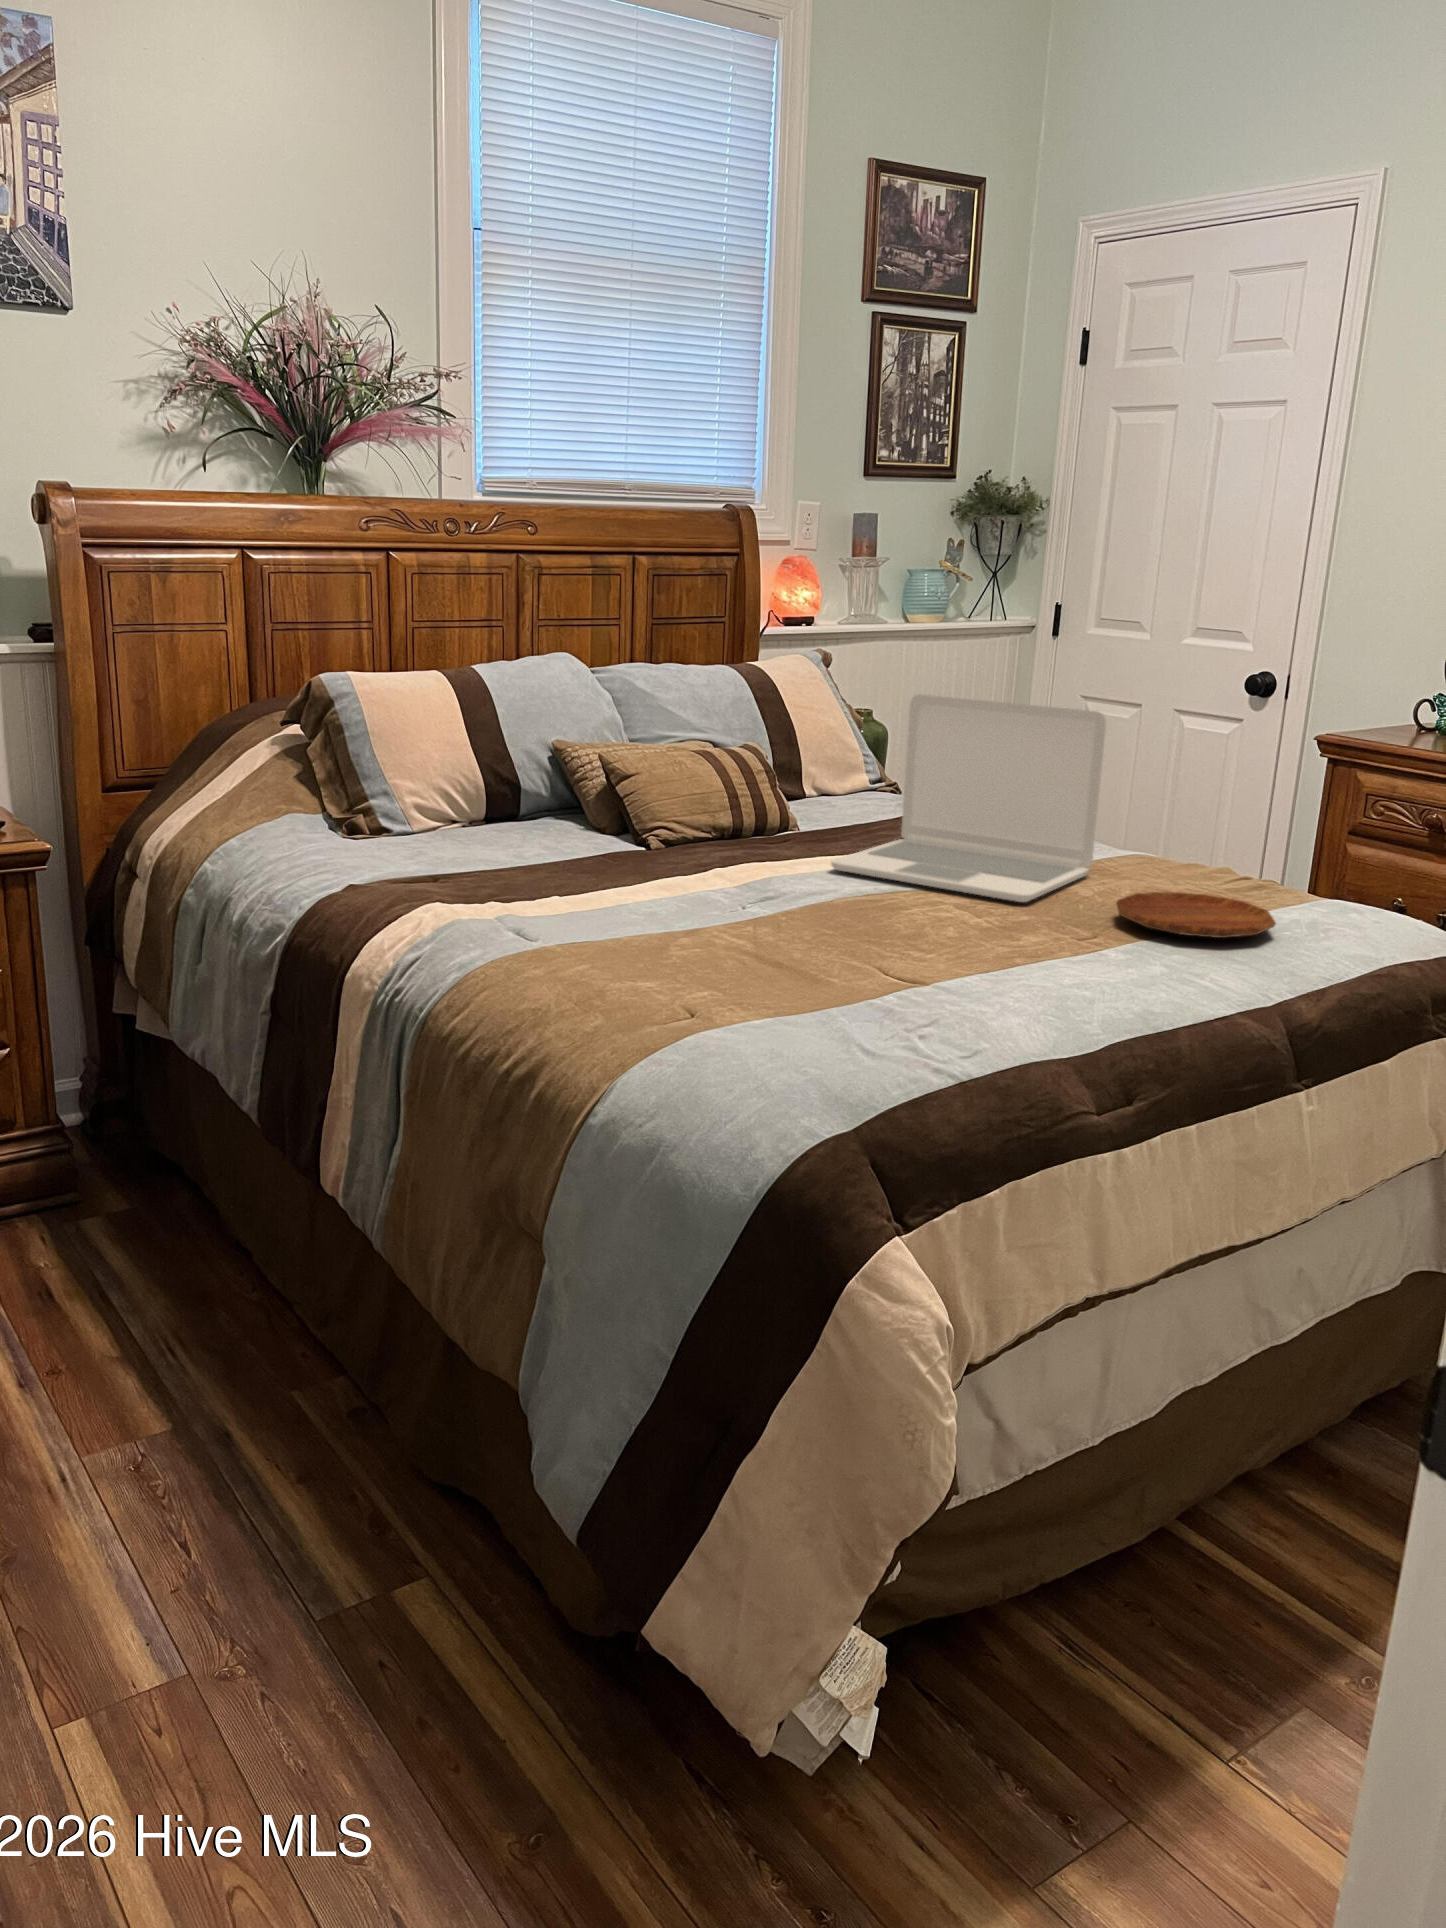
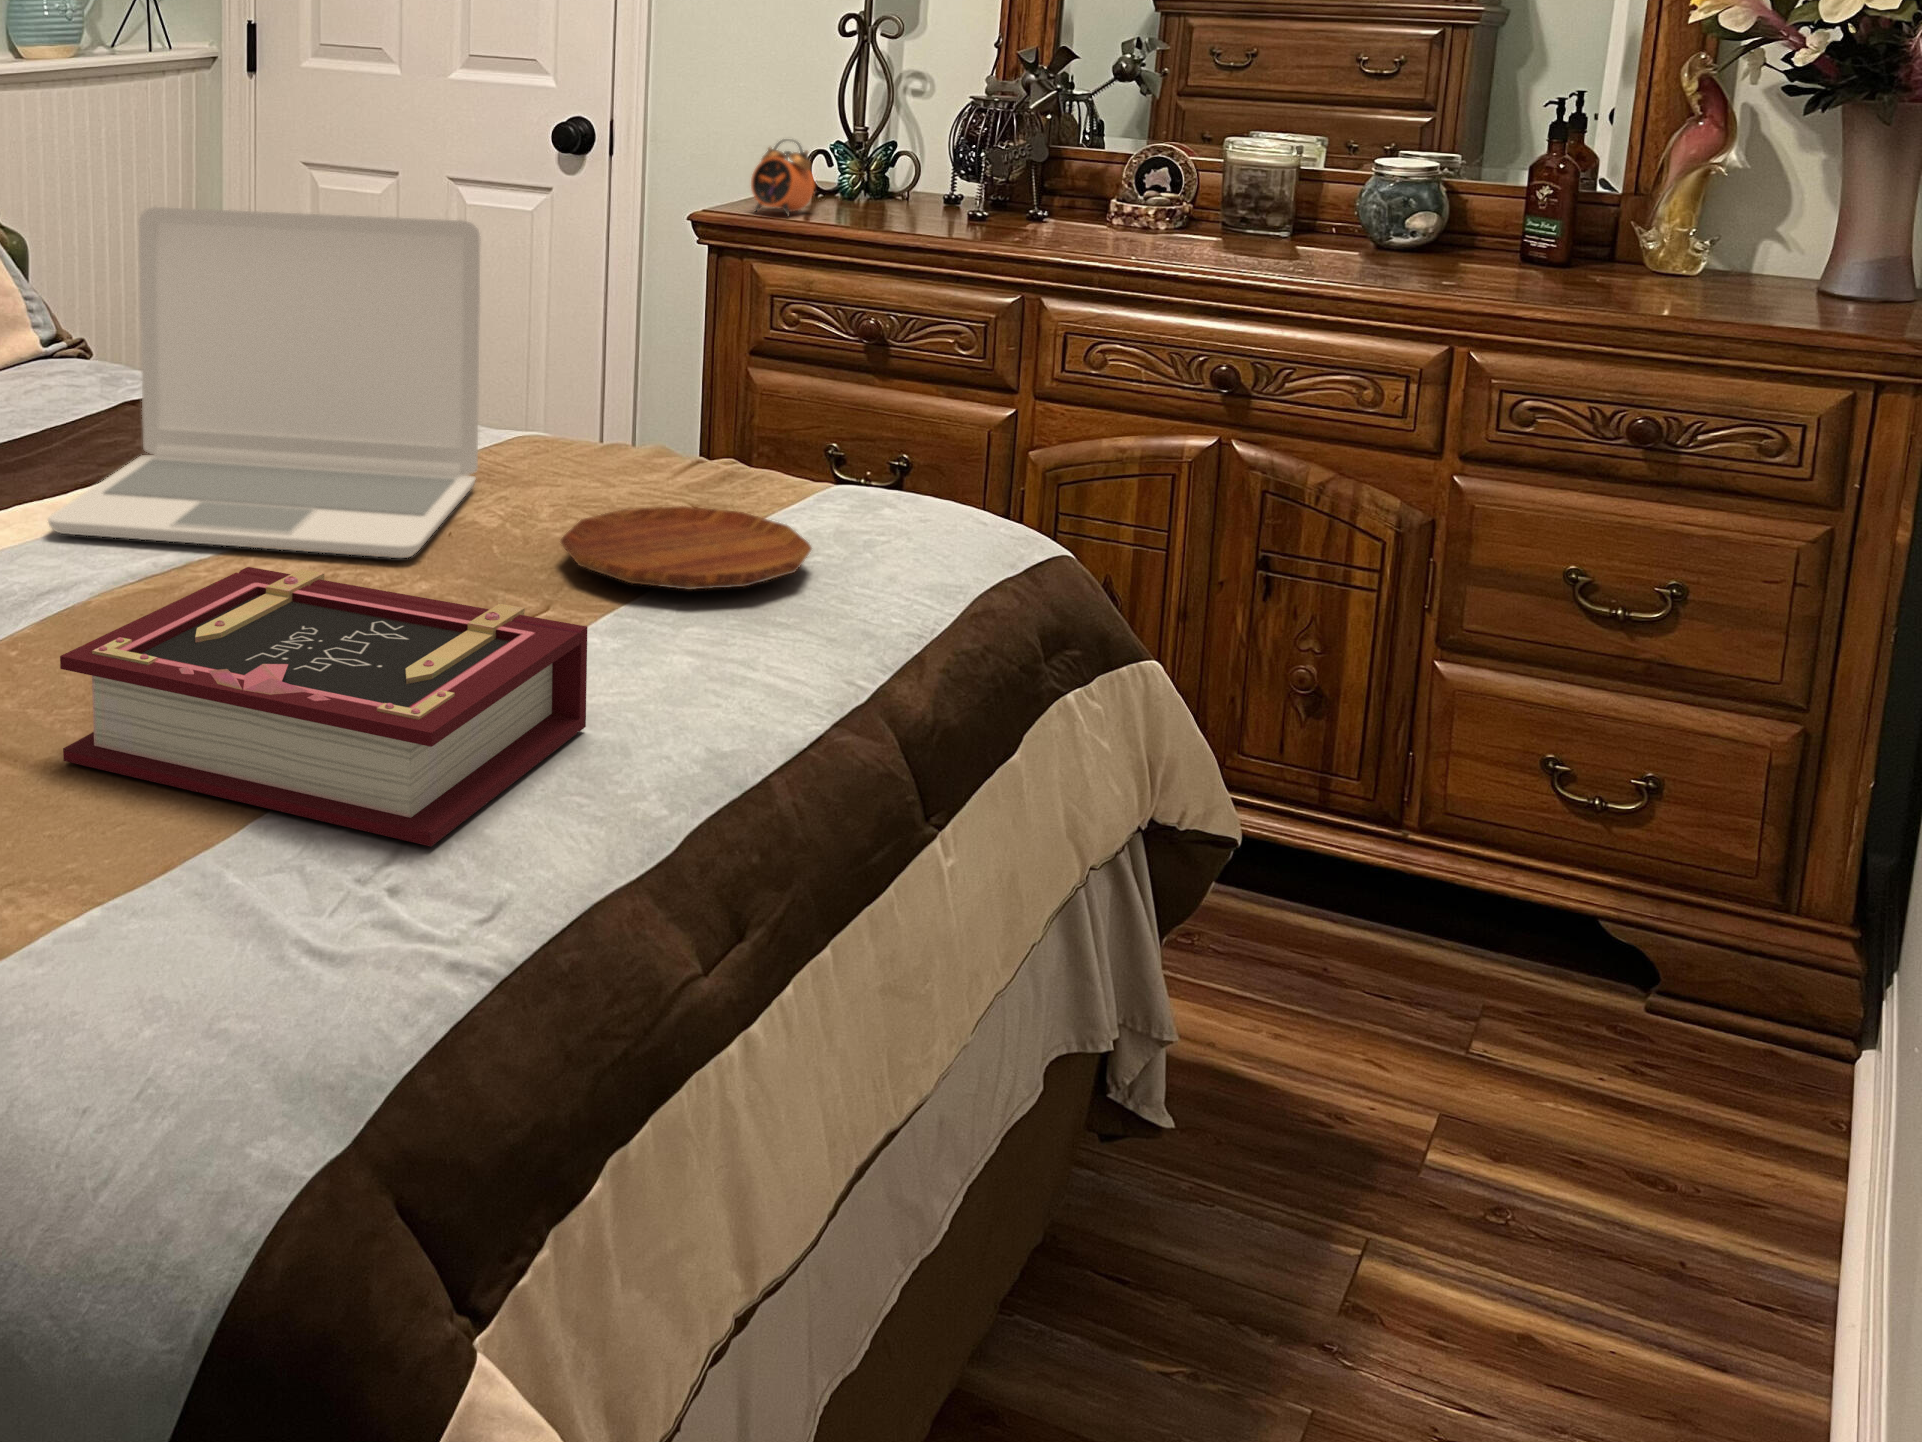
alarm clock: none [1361,690,1409,743] -> present [751,140,815,215]
book: none [785,883,1080,1021] -> present [60,567,587,846]

